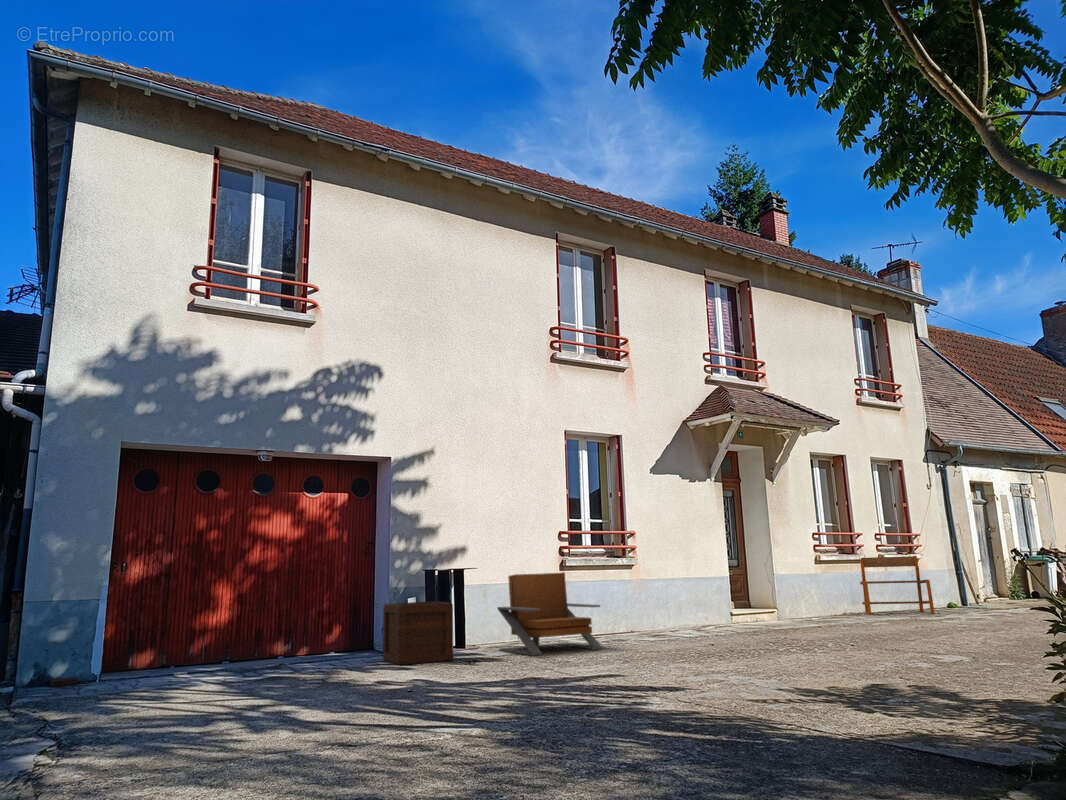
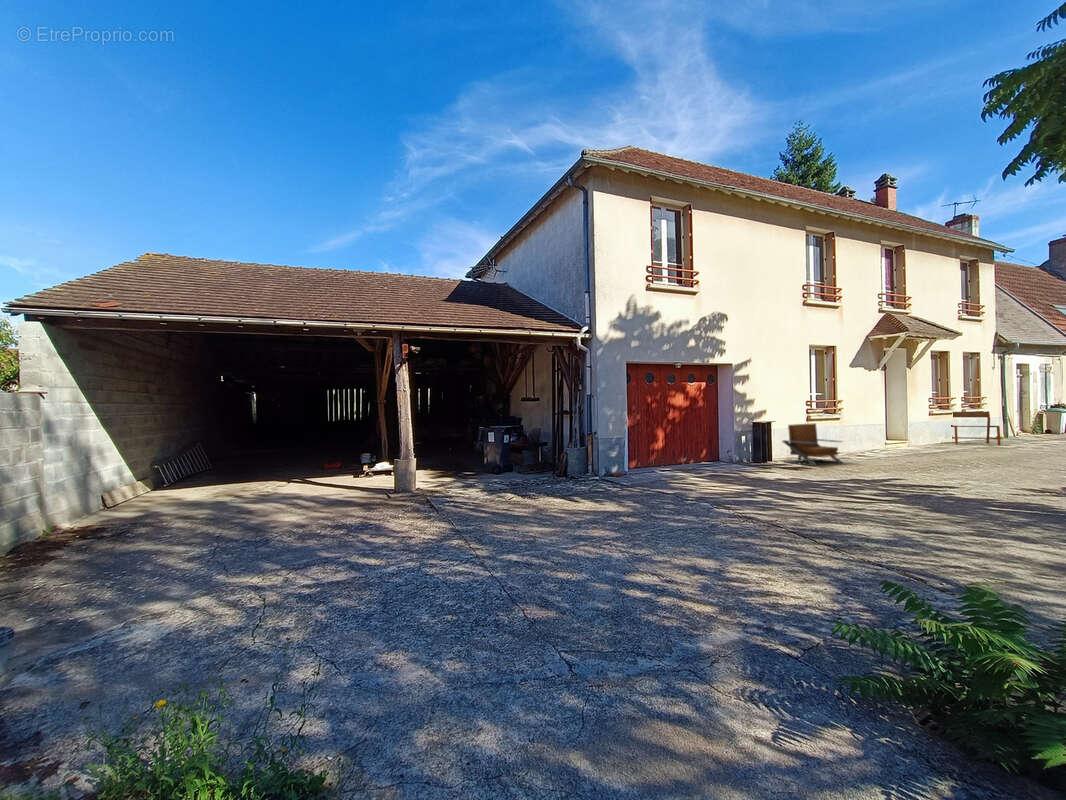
wooden crate: present [383,601,453,665] -> none [733,438,776,469]

